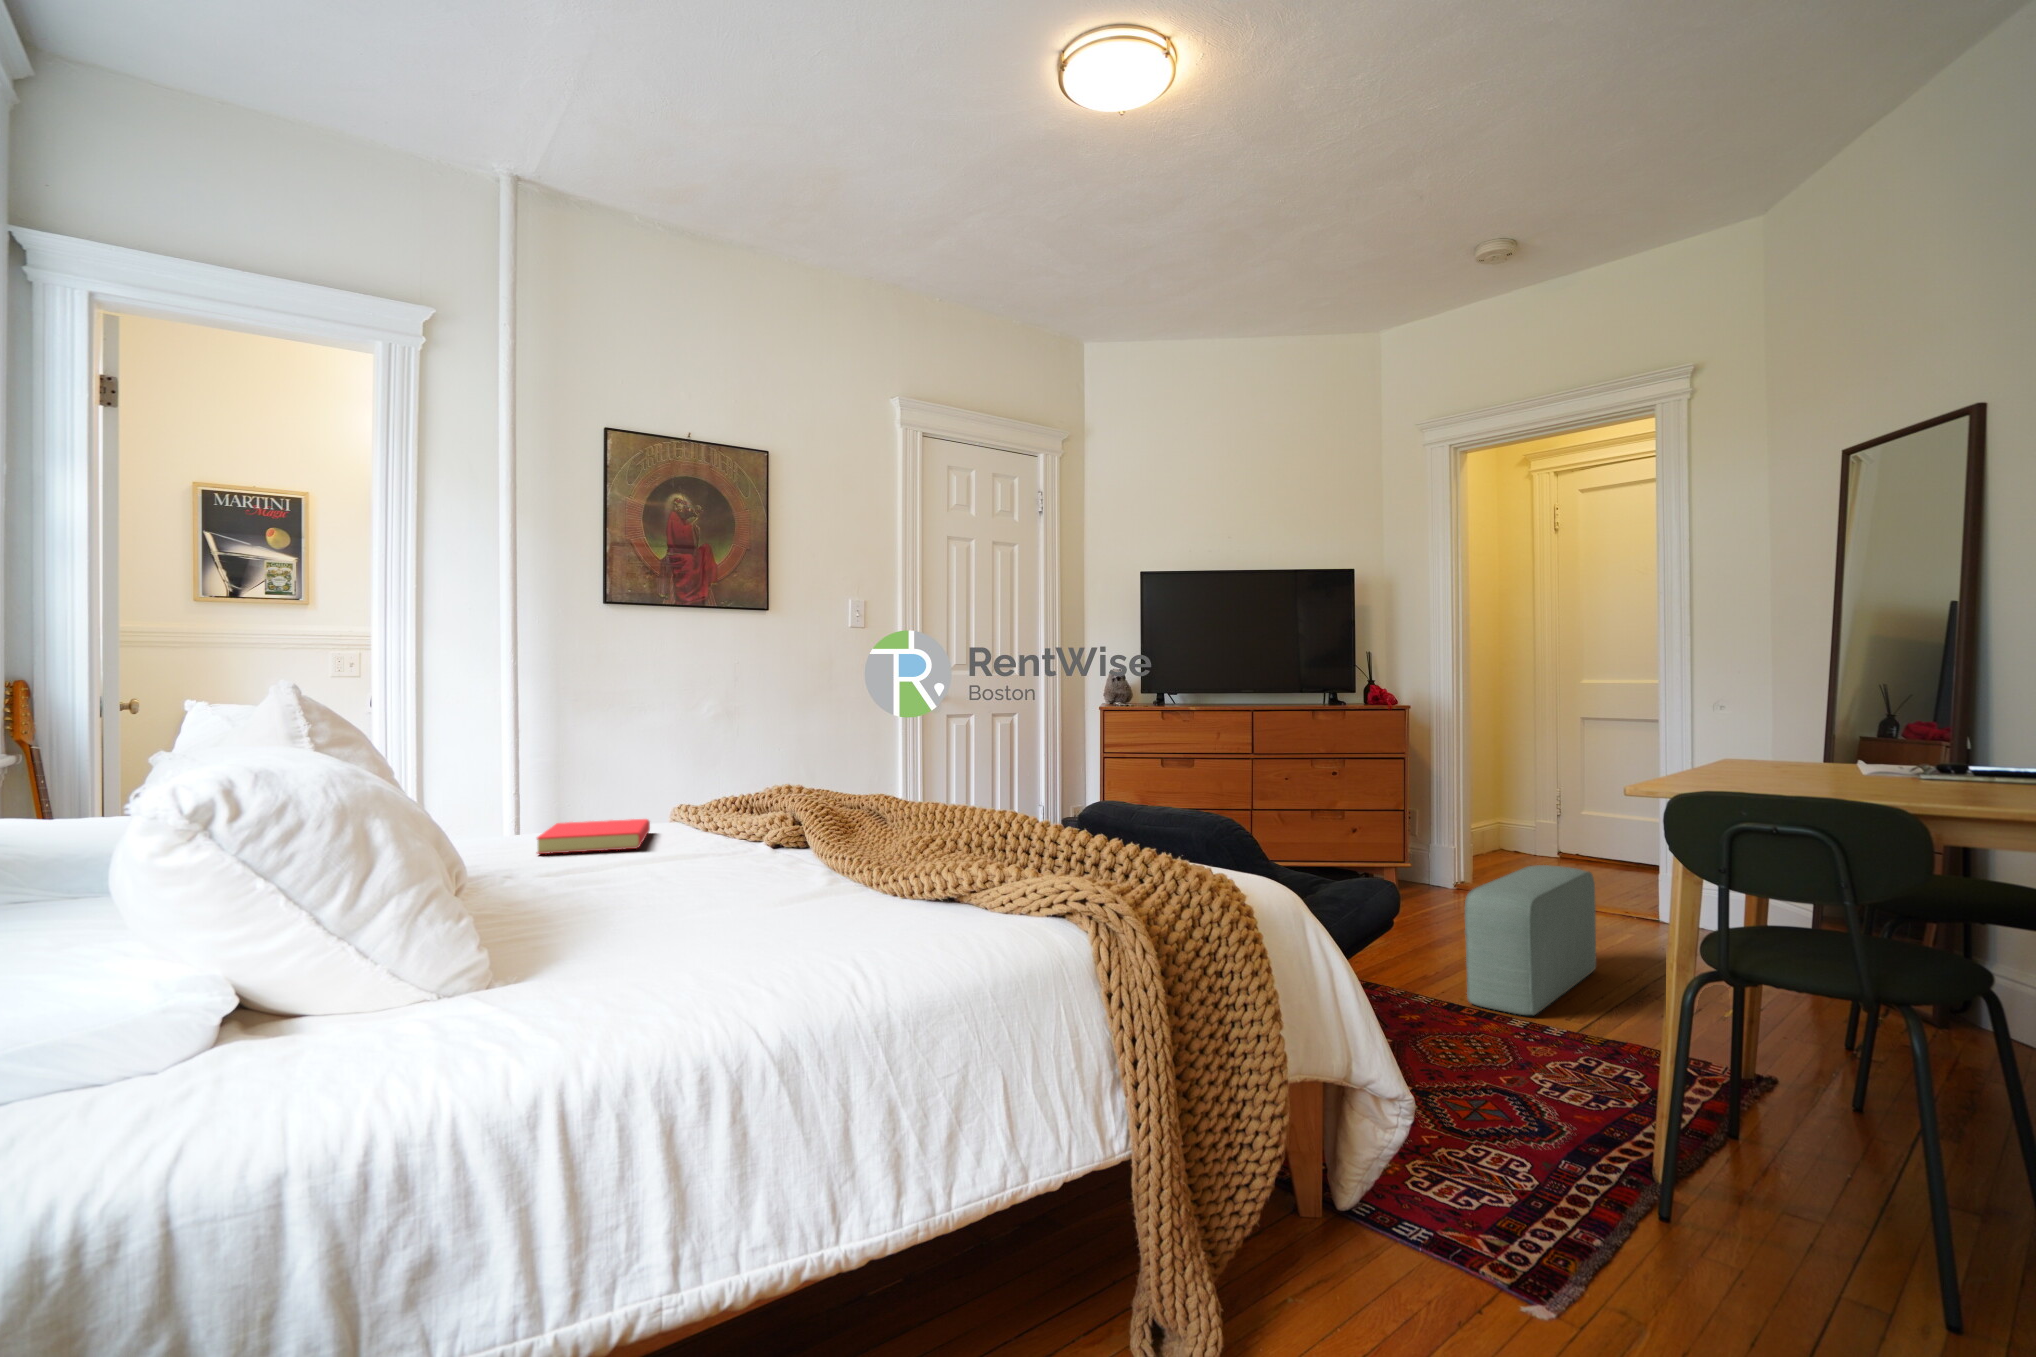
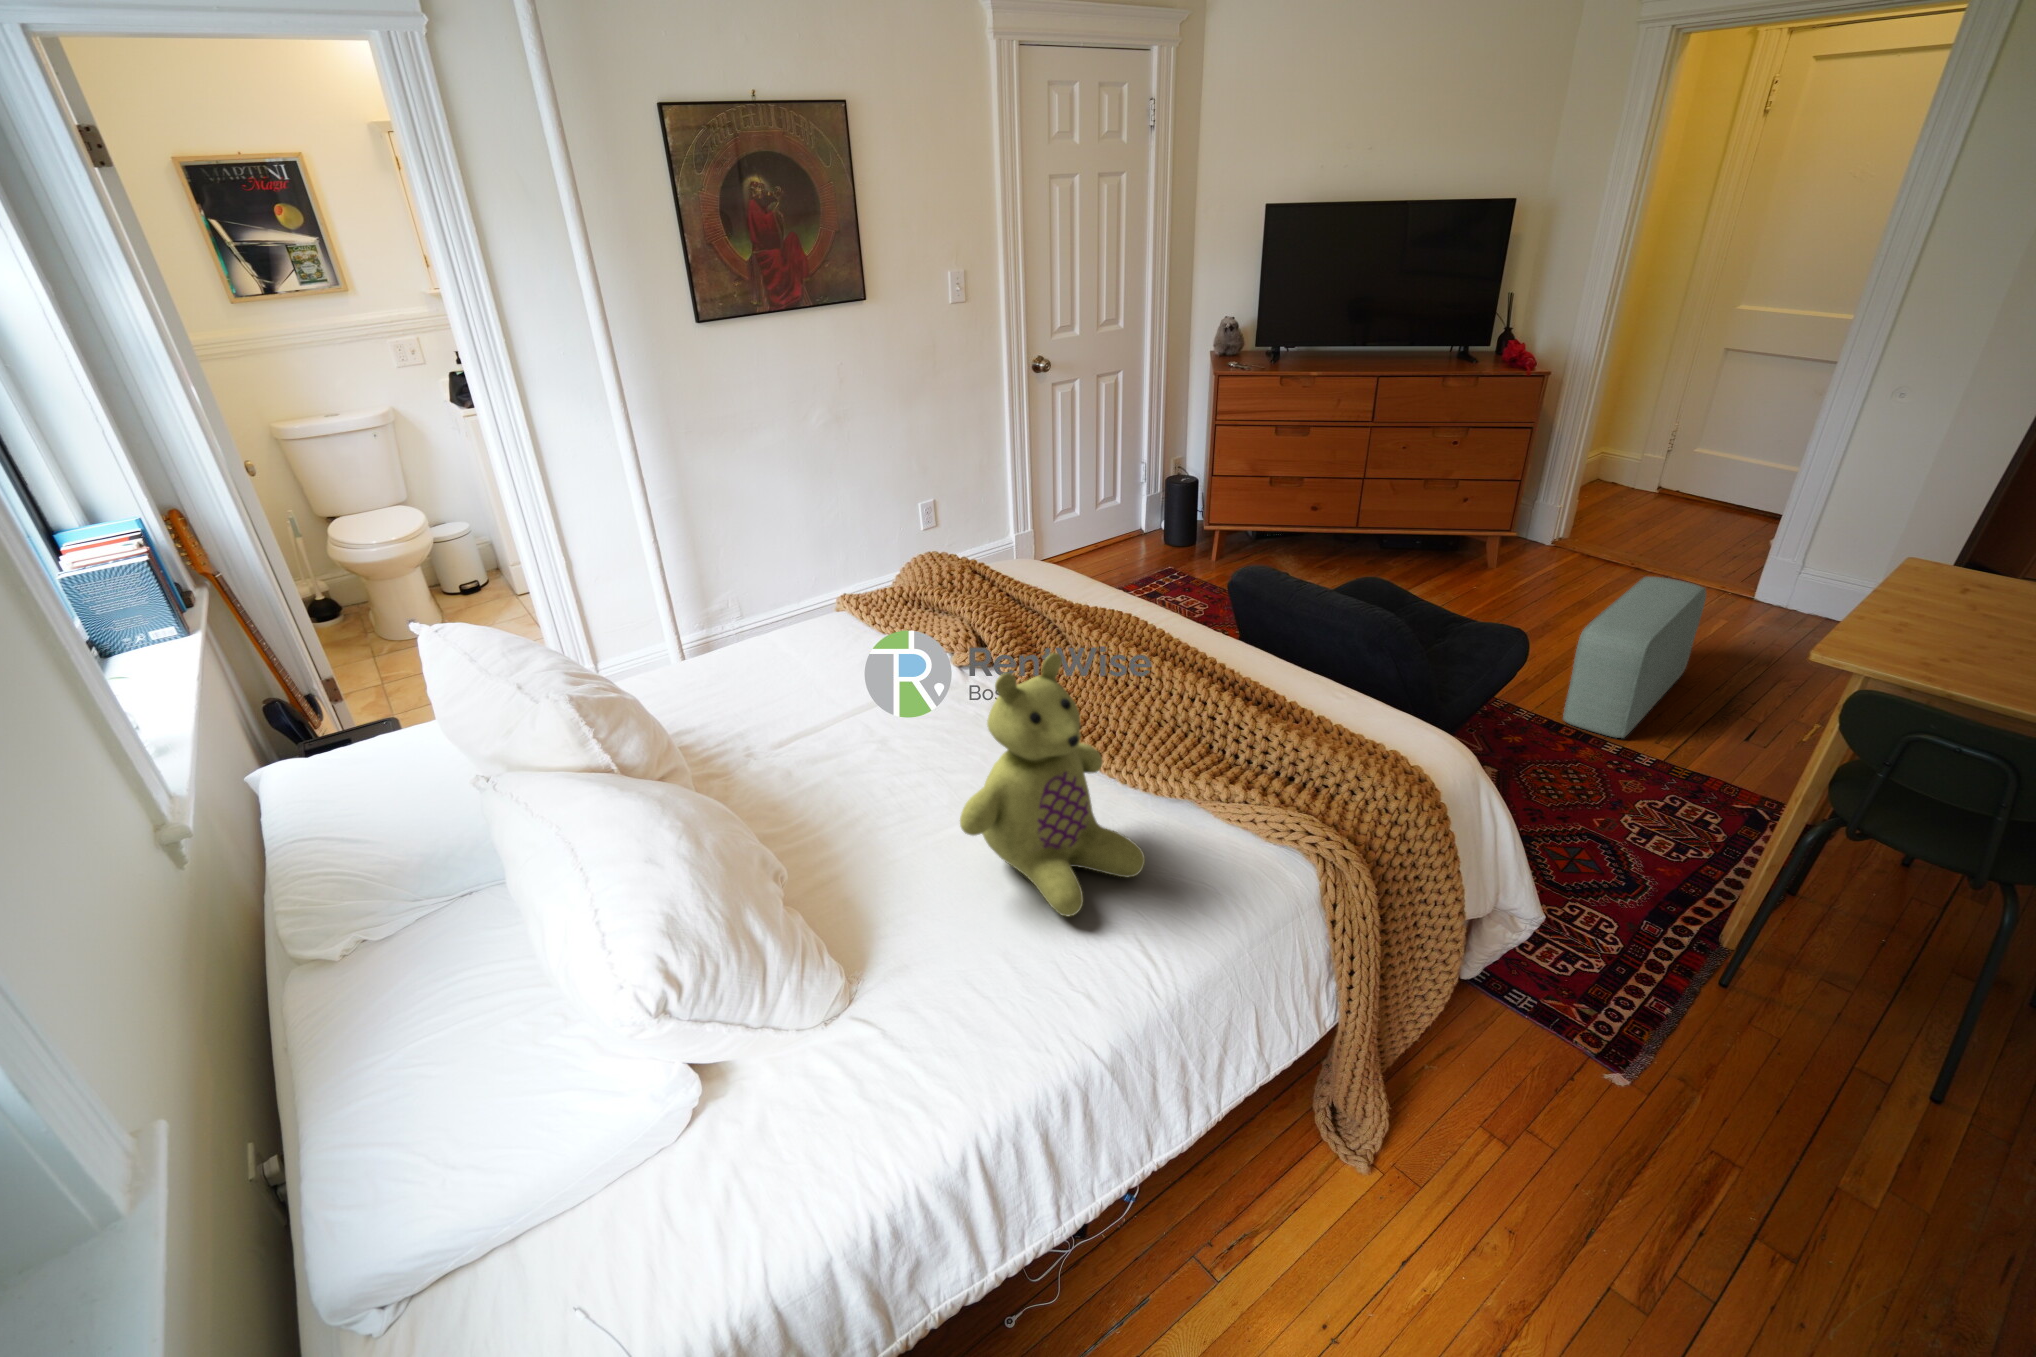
stuffed bear: none [677,679,892,949] -> present [960,653,1145,916]
book: present [537,819,650,854] -> none [747,636,842,704]

